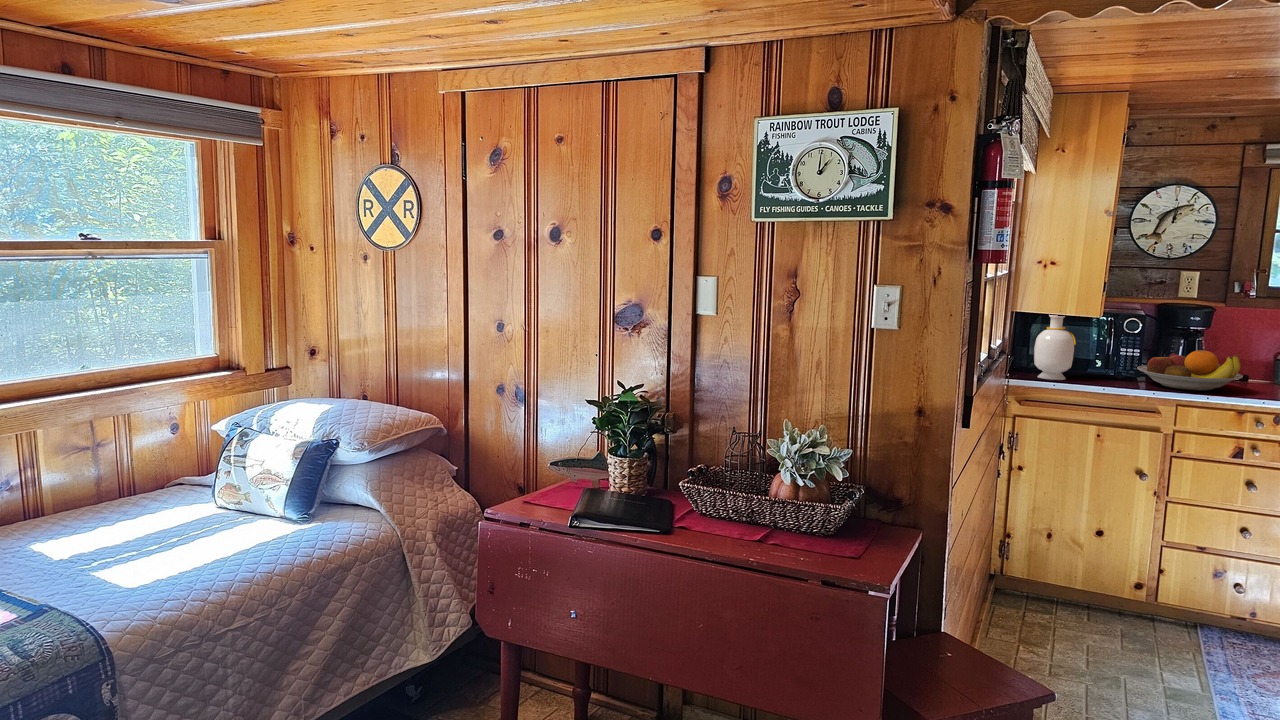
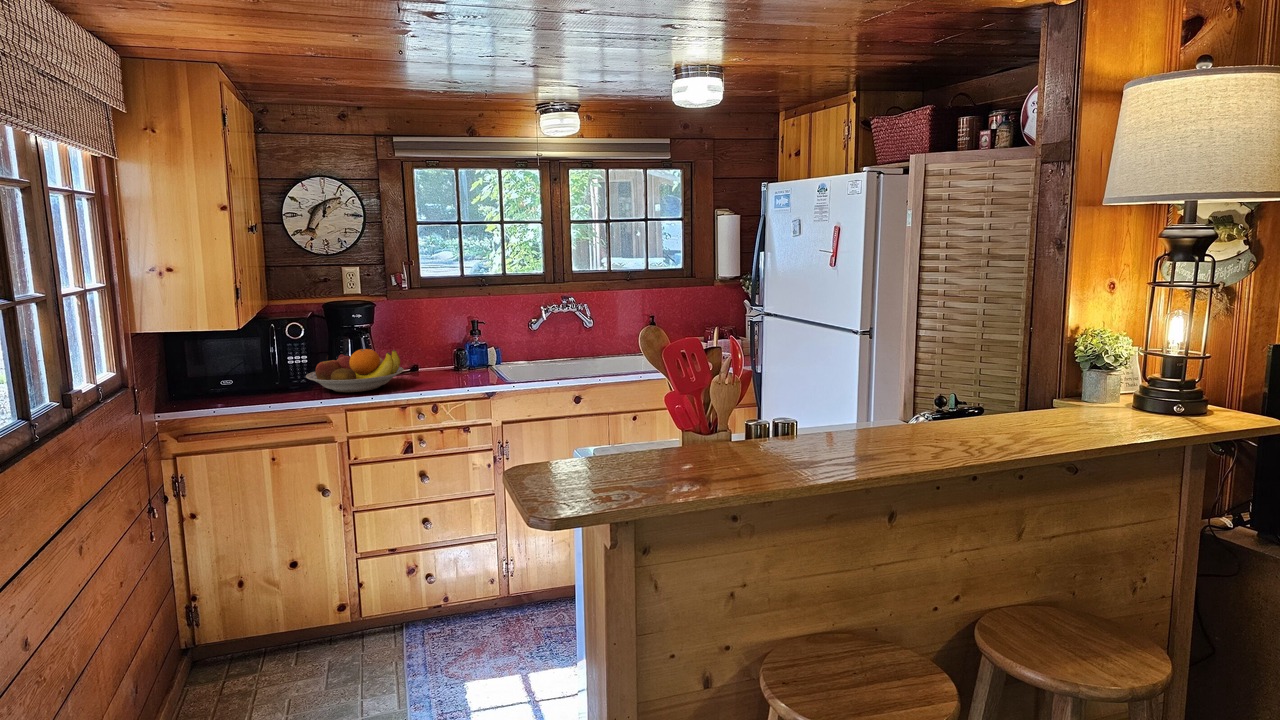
bottle: present [1034,315,1076,380] -> none [187,322,235,405]

